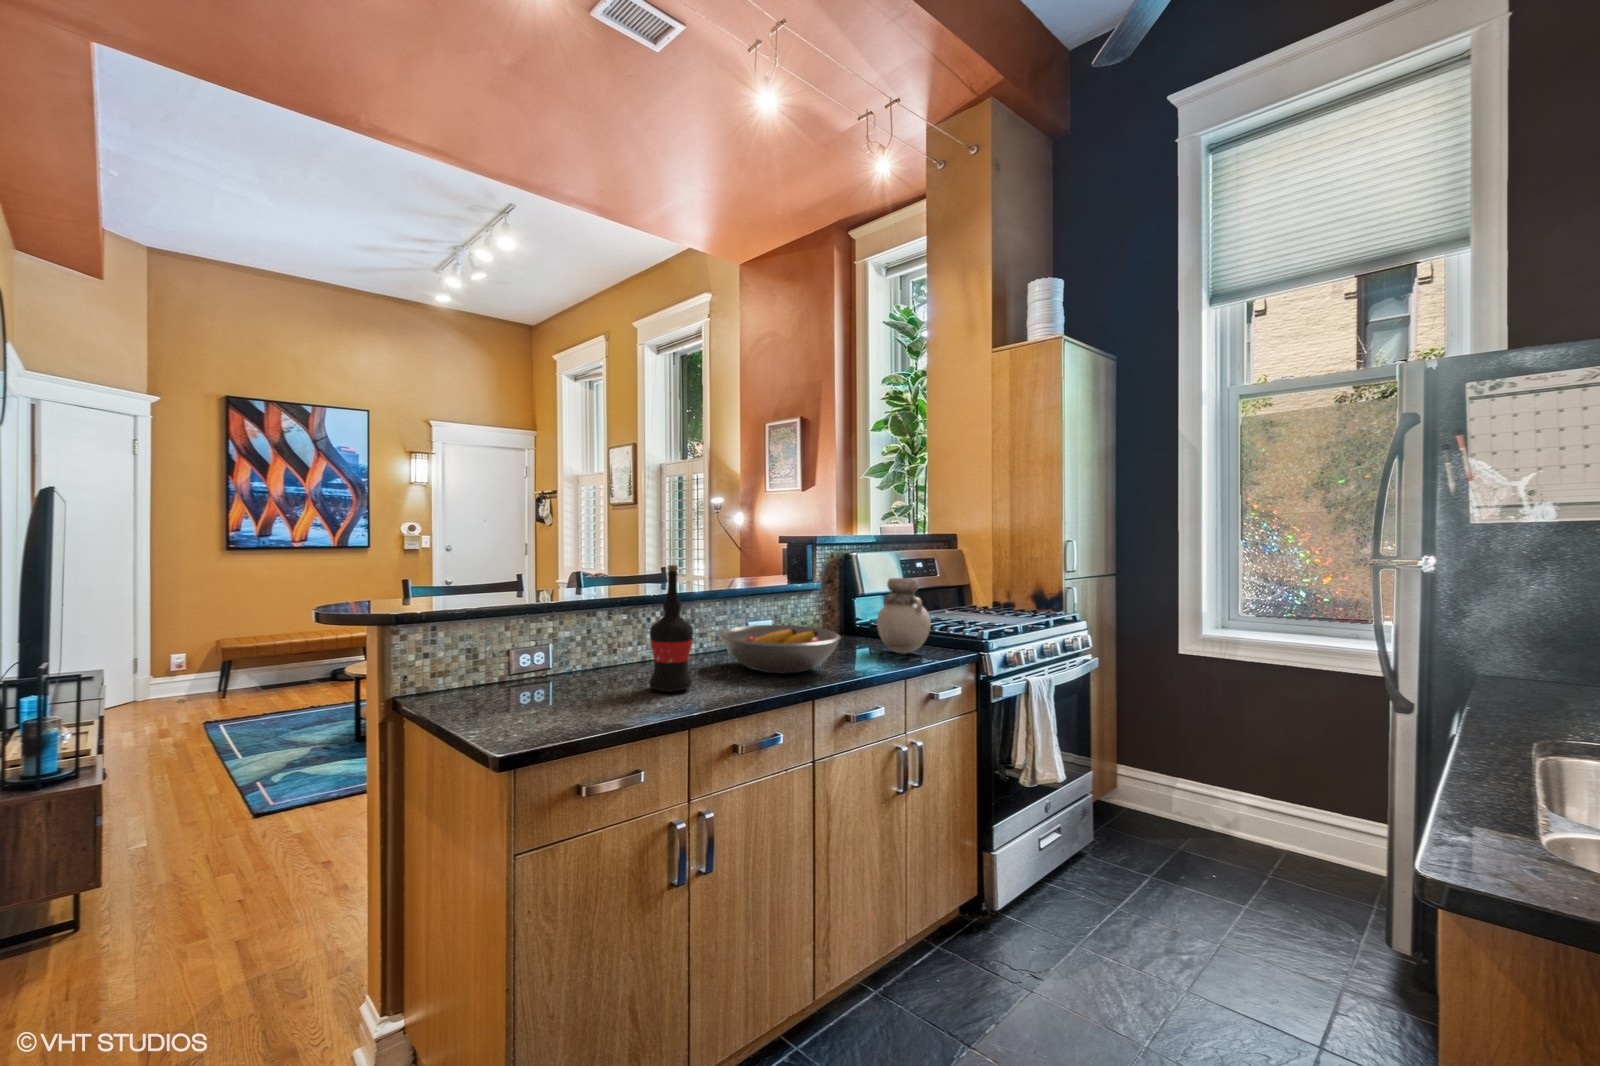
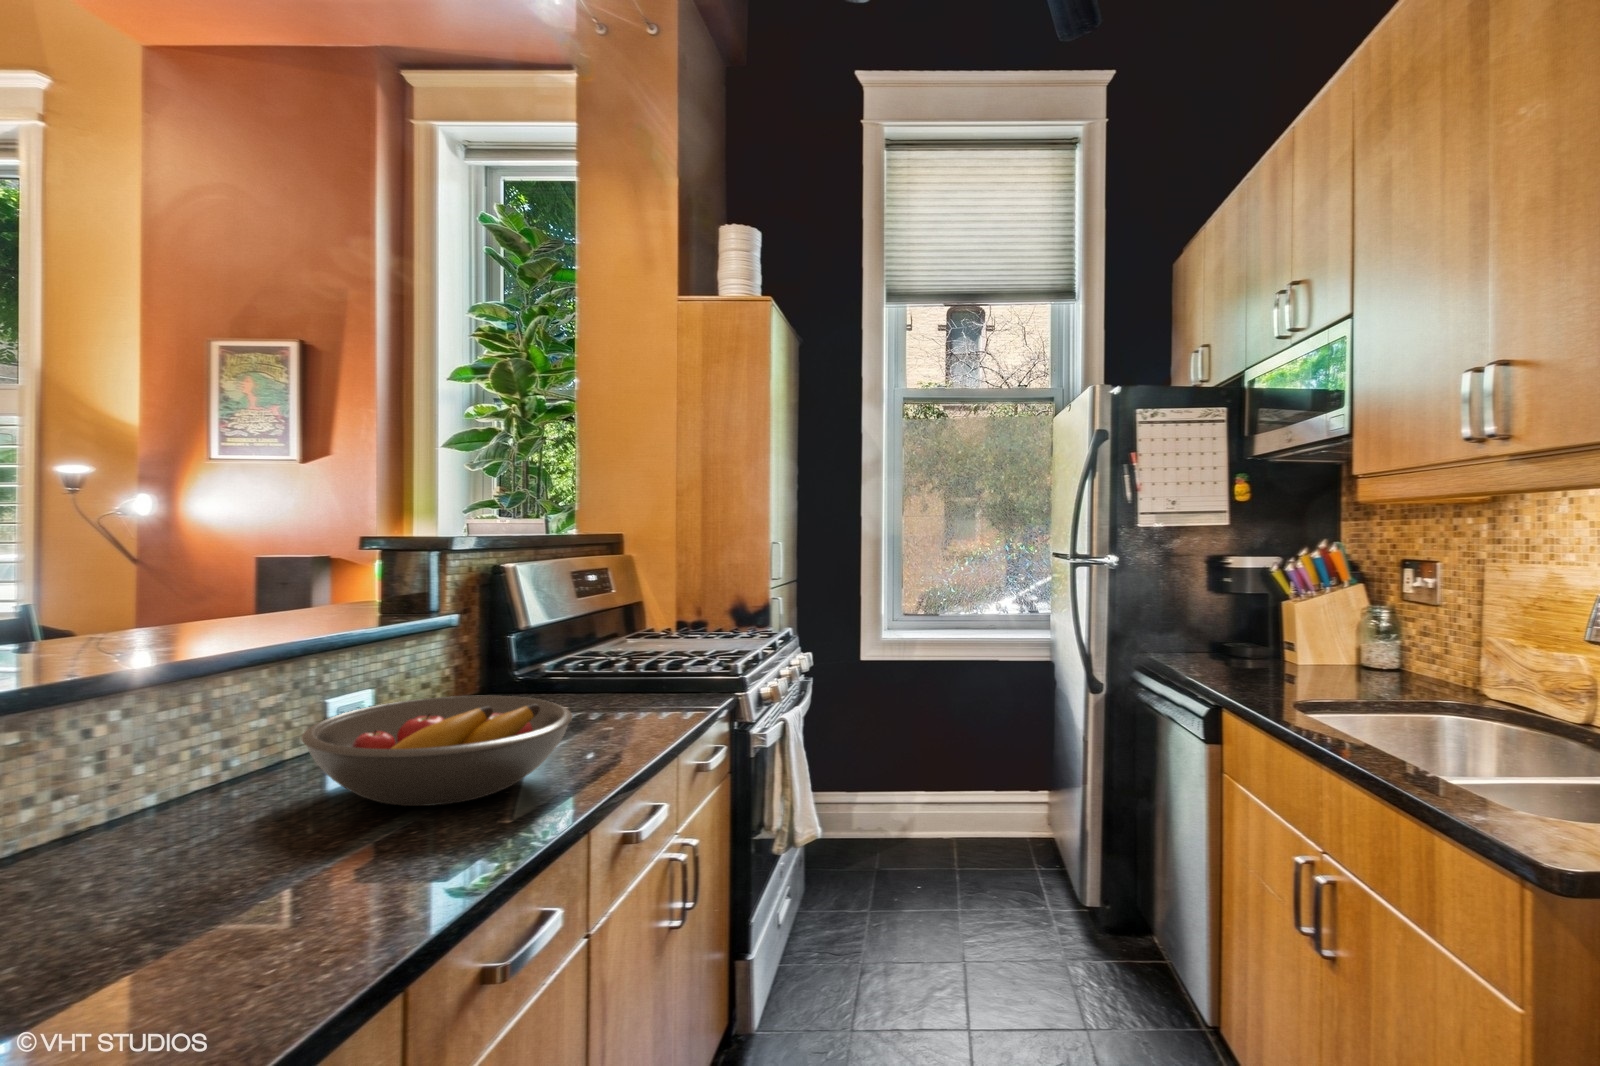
wine bottle: present [649,565,693,692] -> none [137,590,281,937]
vase: present [877,578,931,654] -> none [575,594,663,717]

